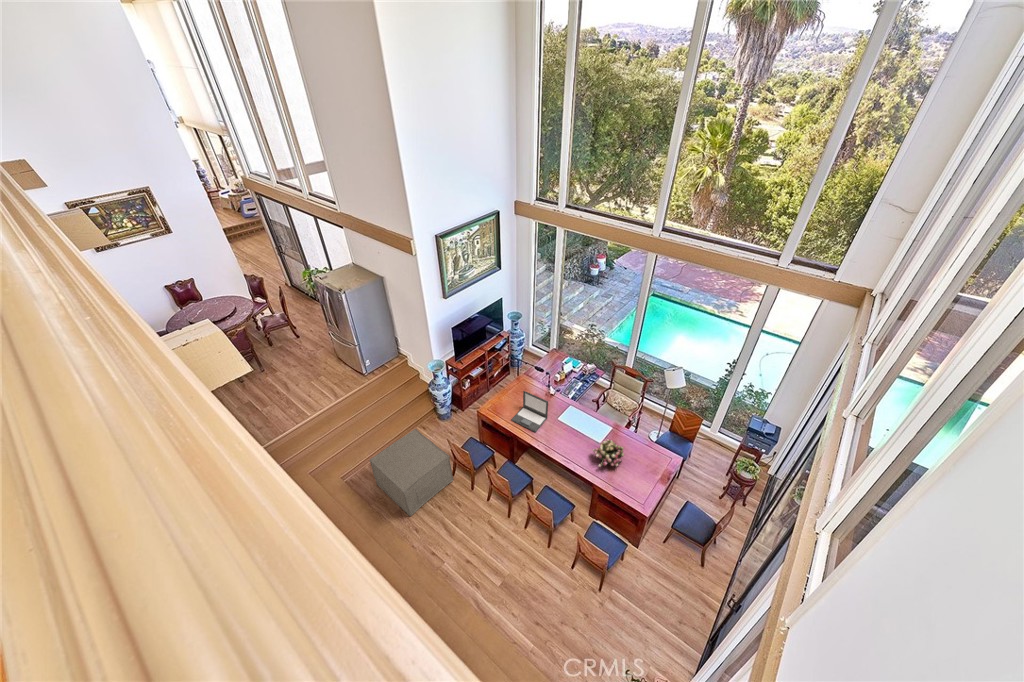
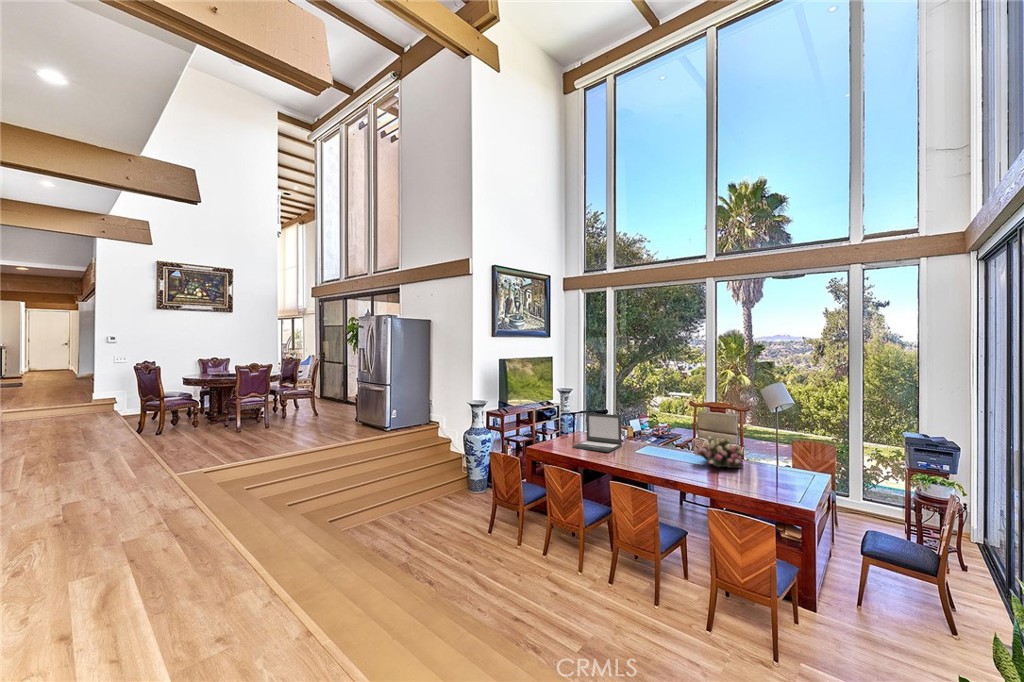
ottoman: present [370,429,454,516] -> none [378,469,491,565]

